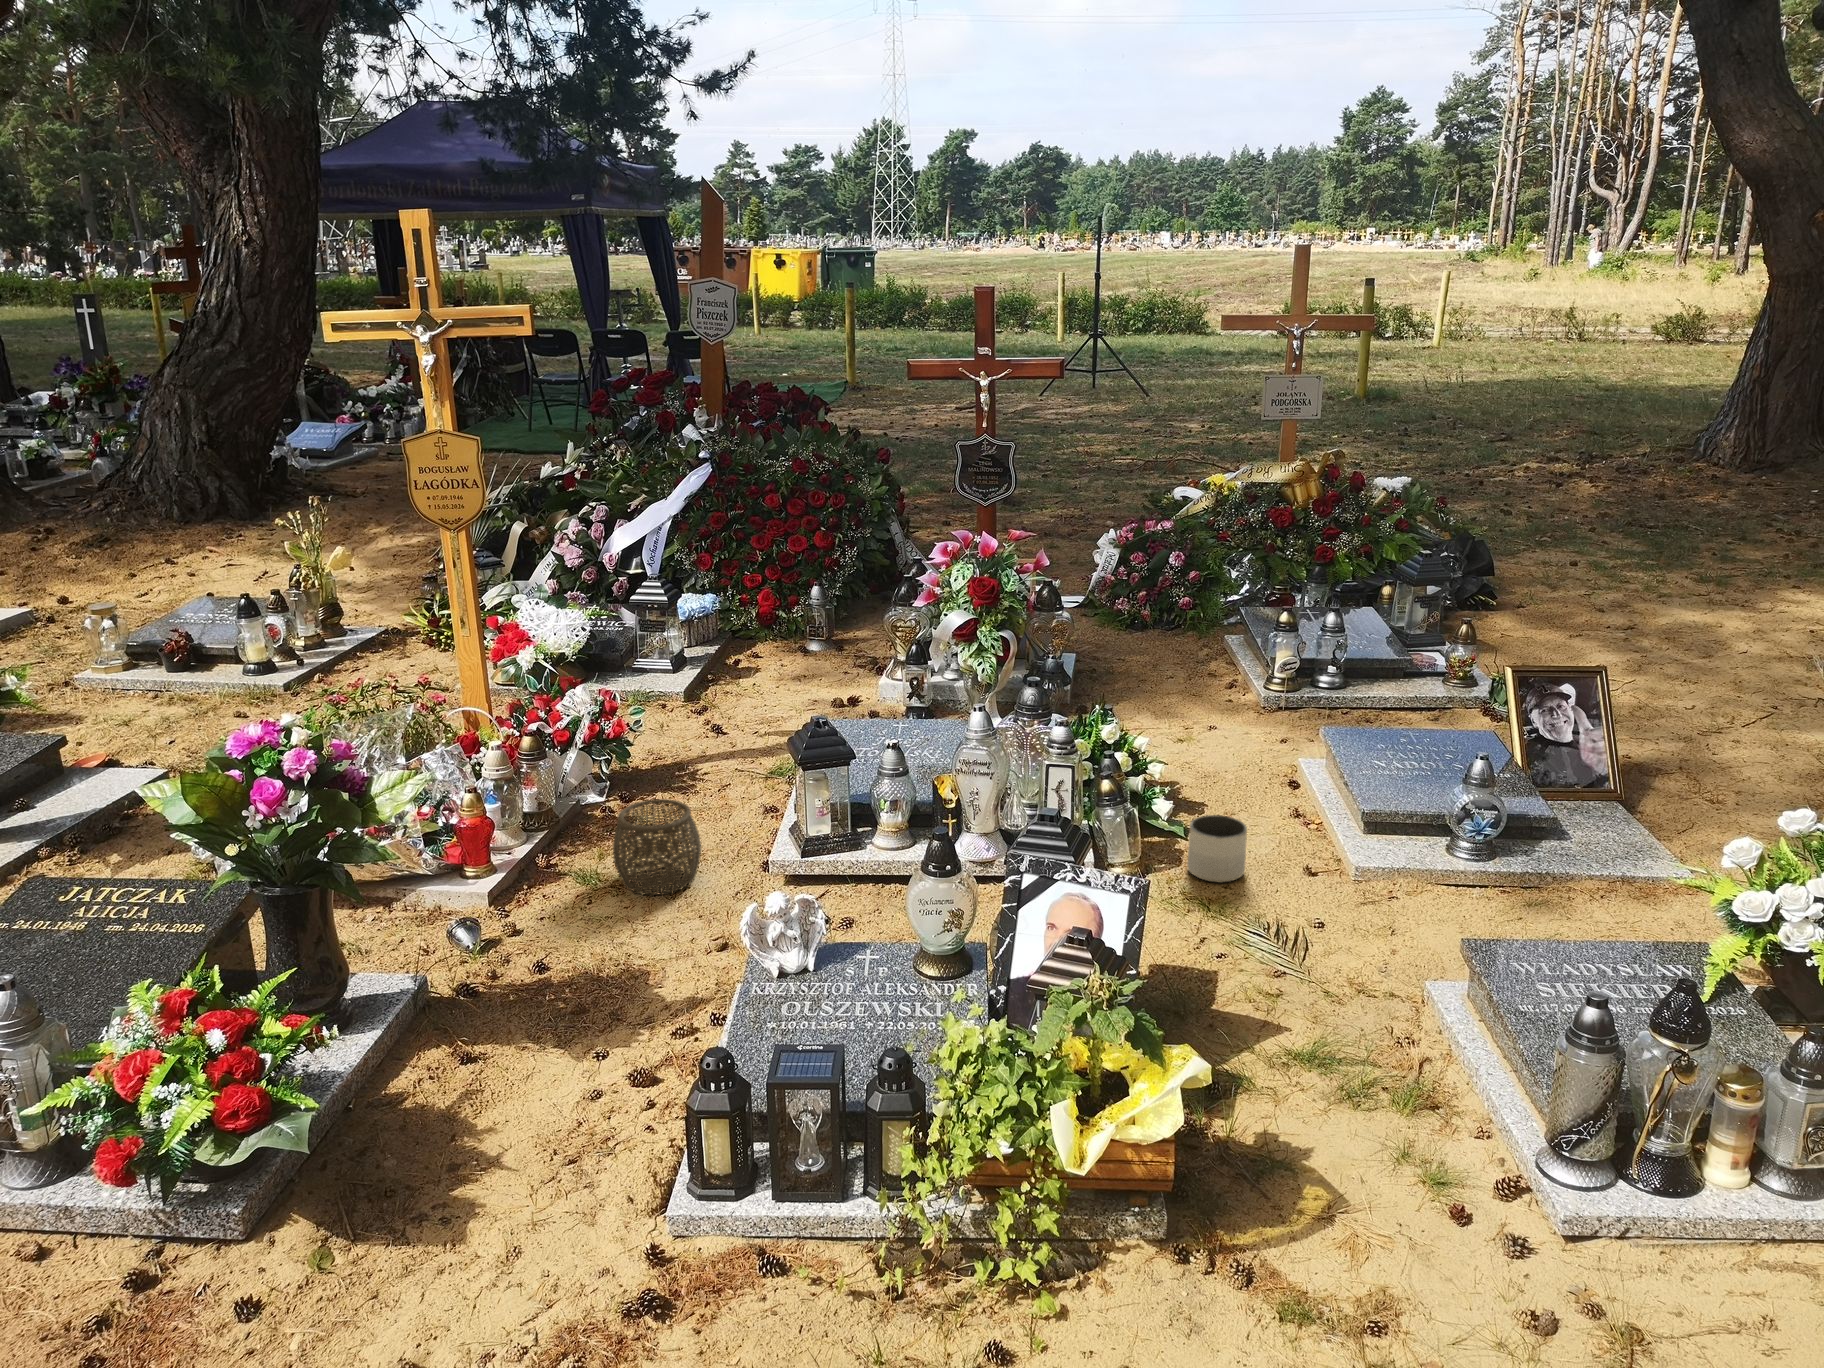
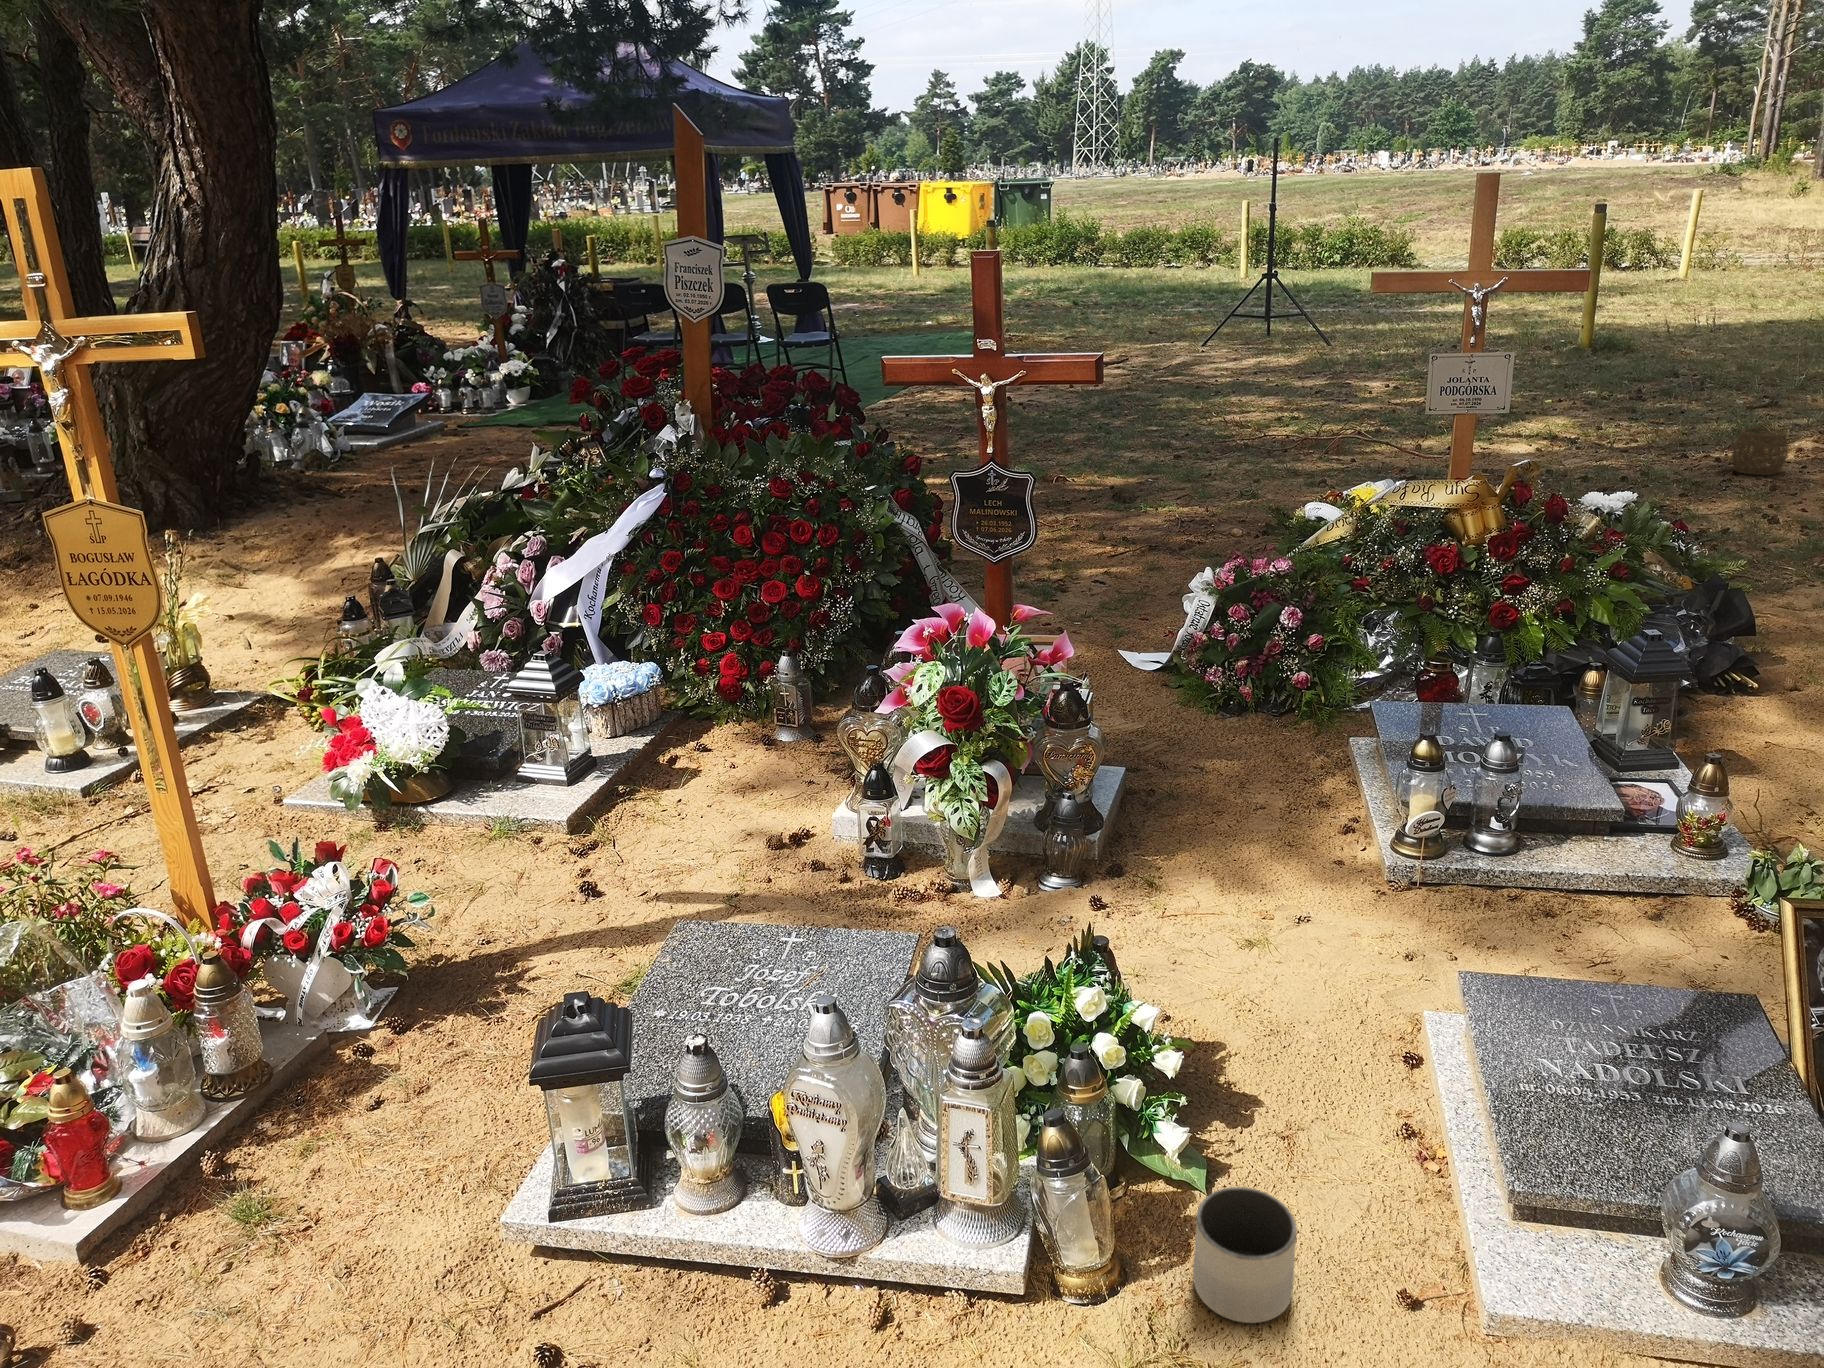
woven basket: present [613,799,701,896] -> present [1732,427,1788,475]

